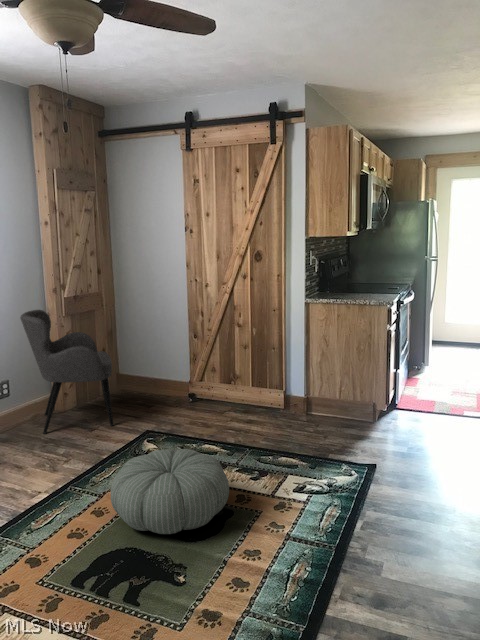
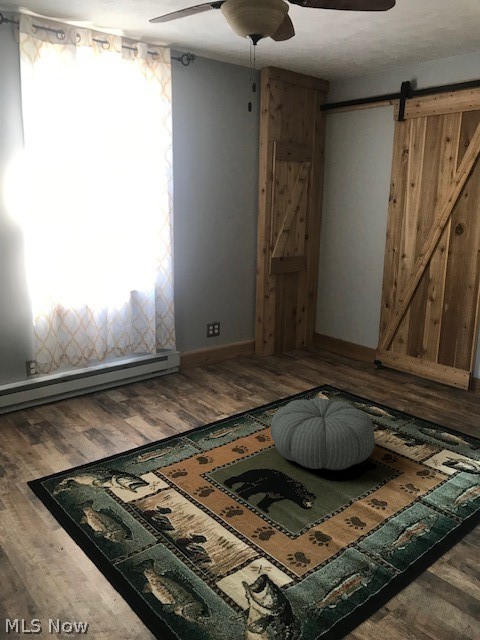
armchair: present [20,310,113,434] -> none [233,266,304,374]

